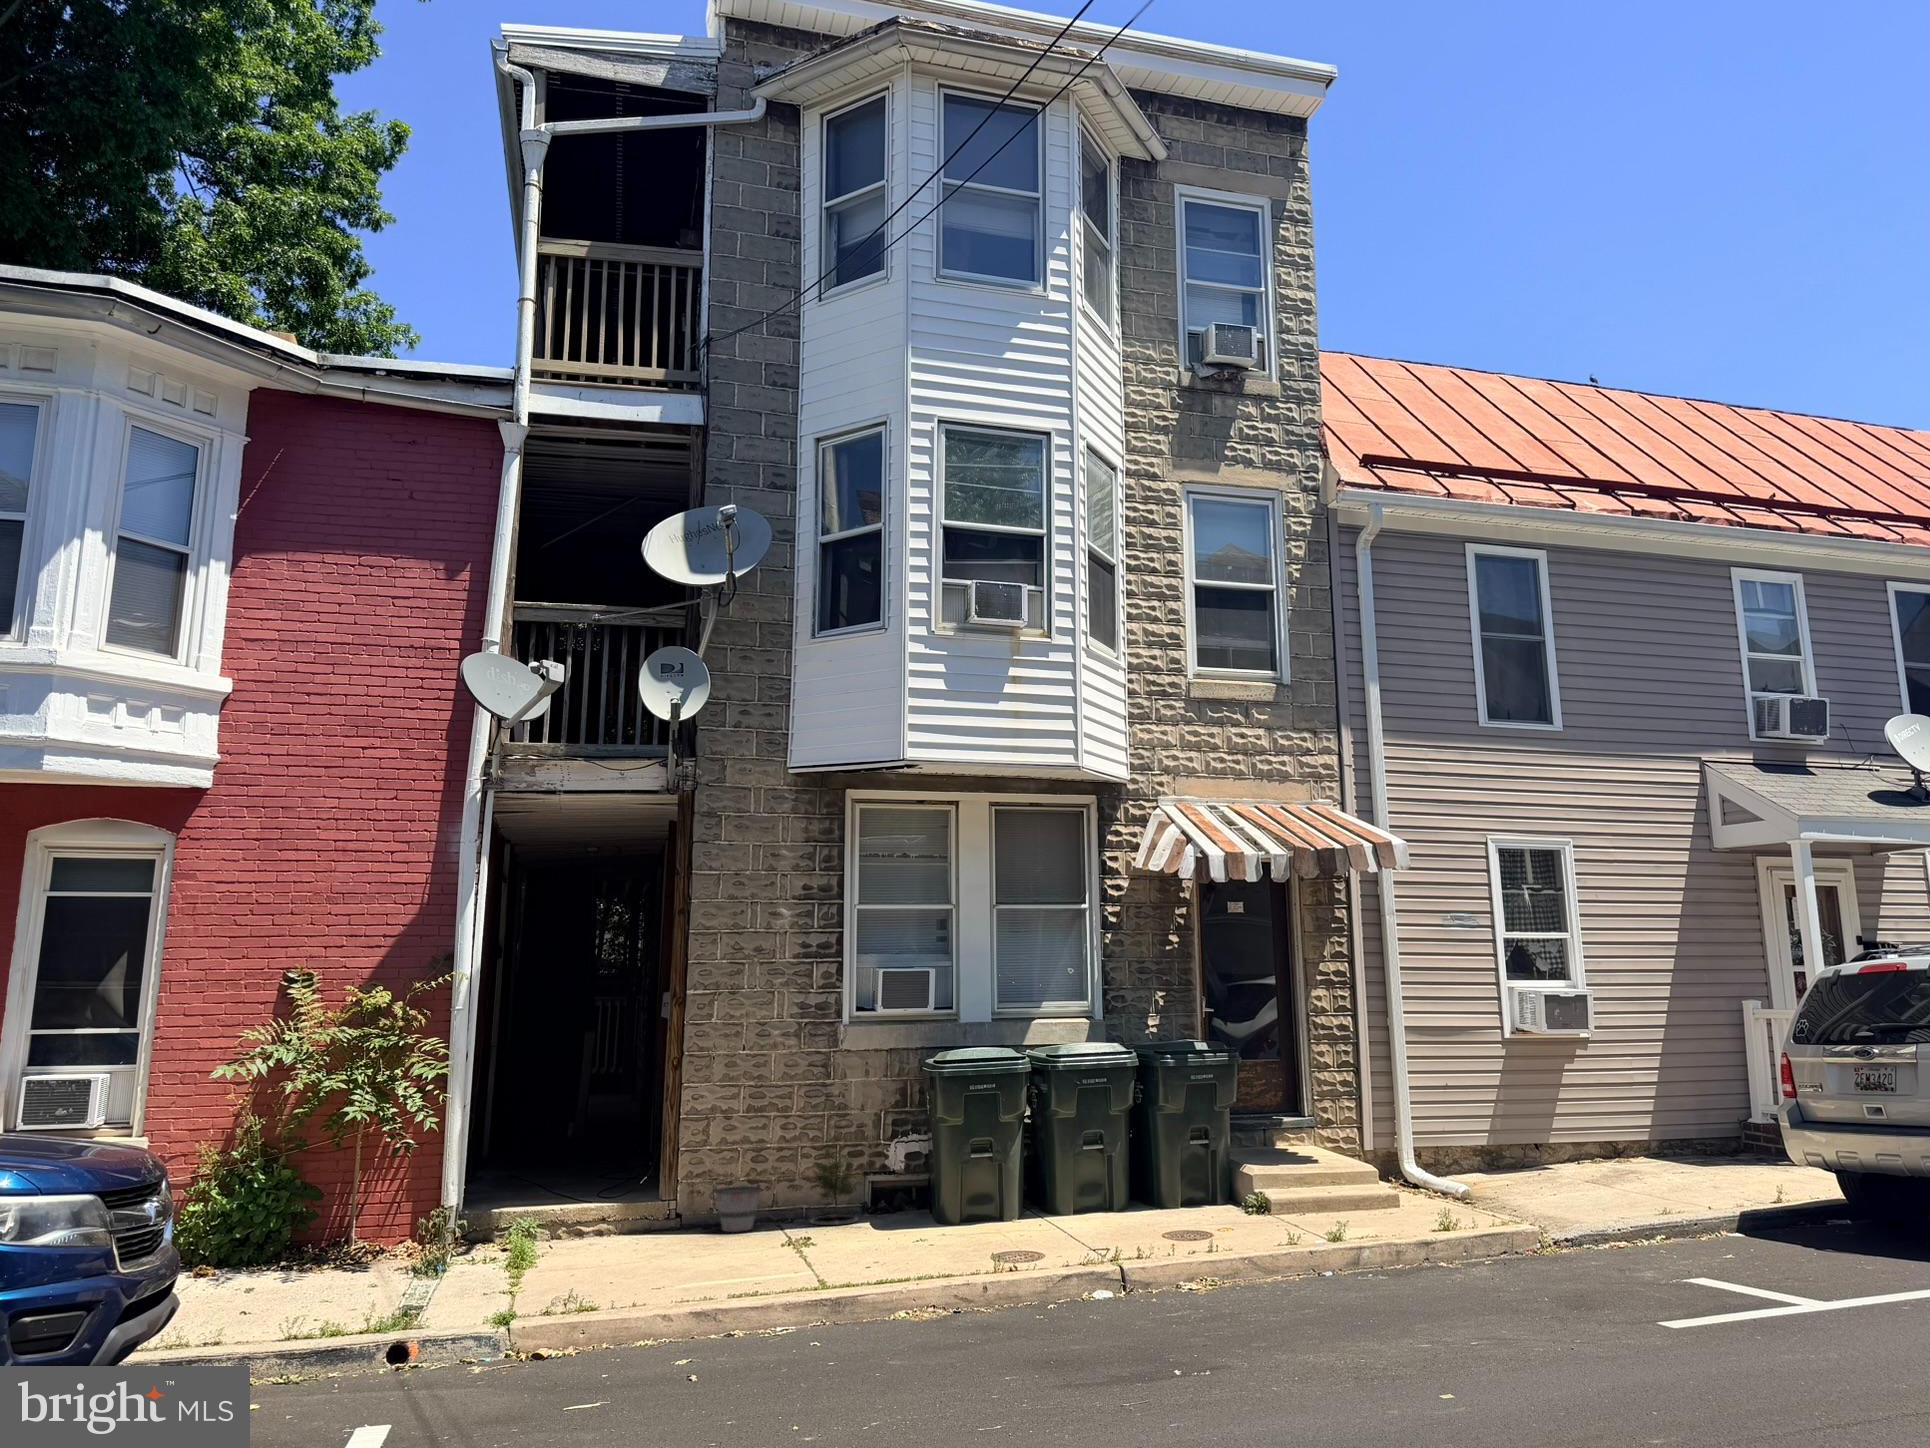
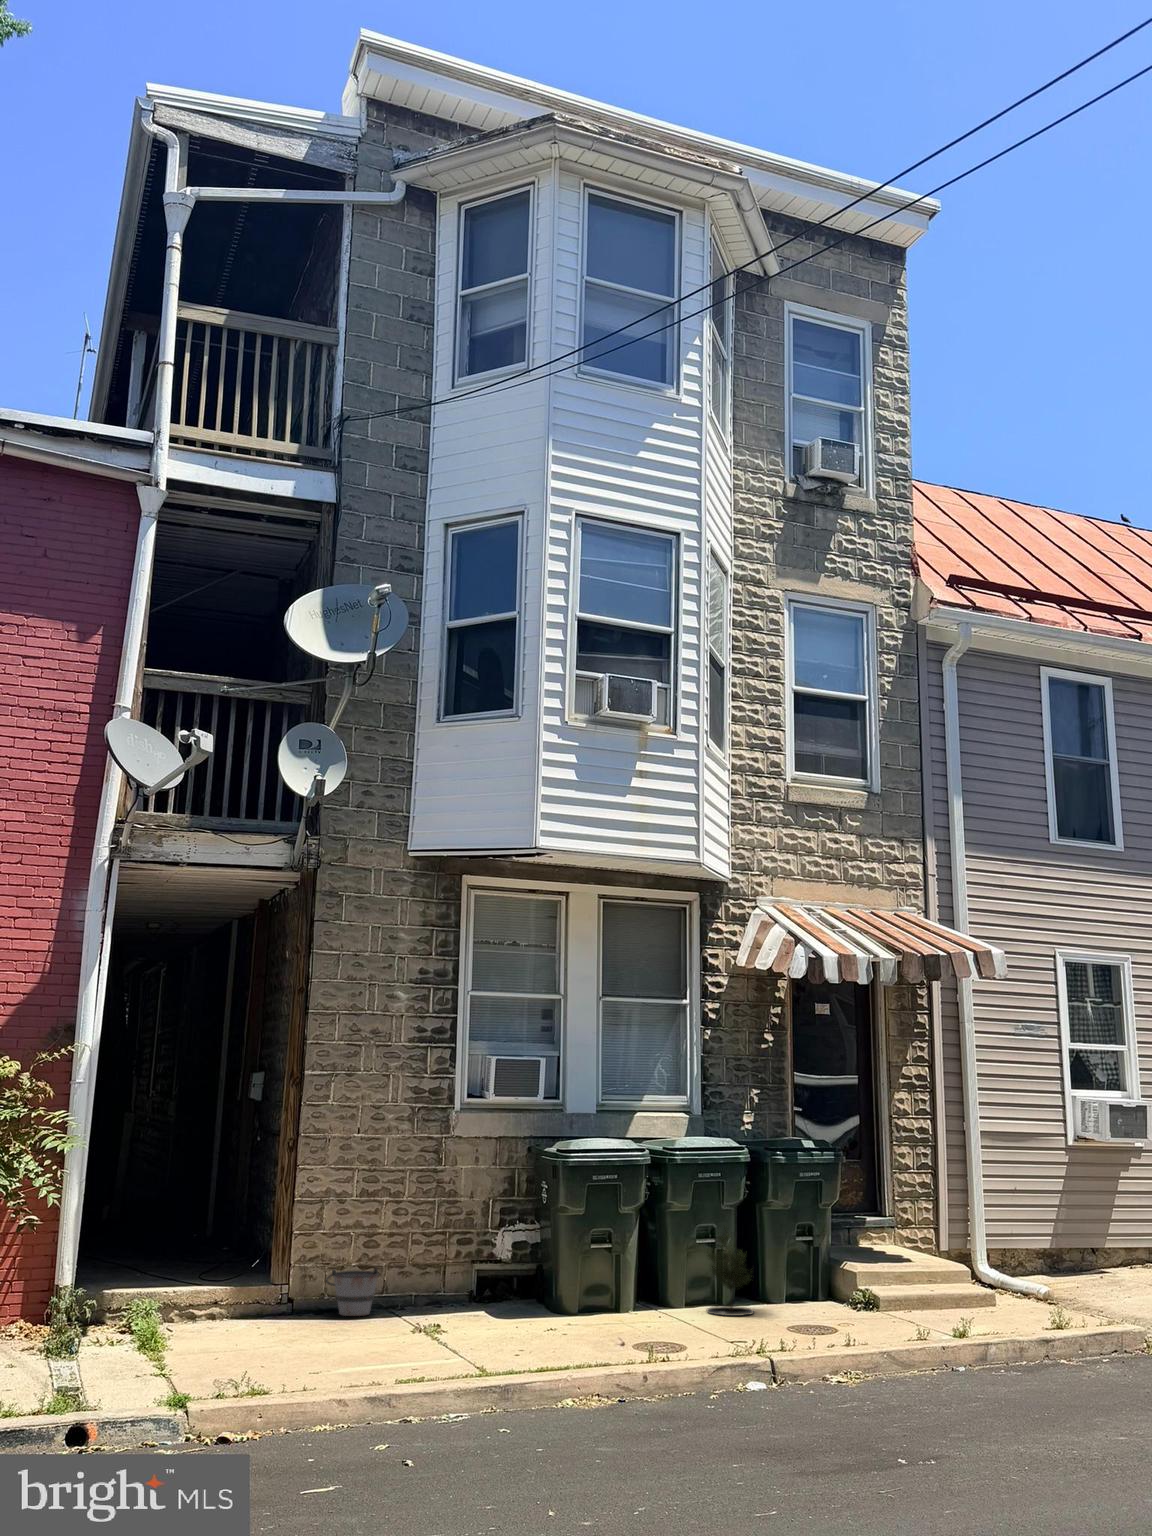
potted tree: present [811,1140,858,1225] -> present [707,1233,754,1316]

